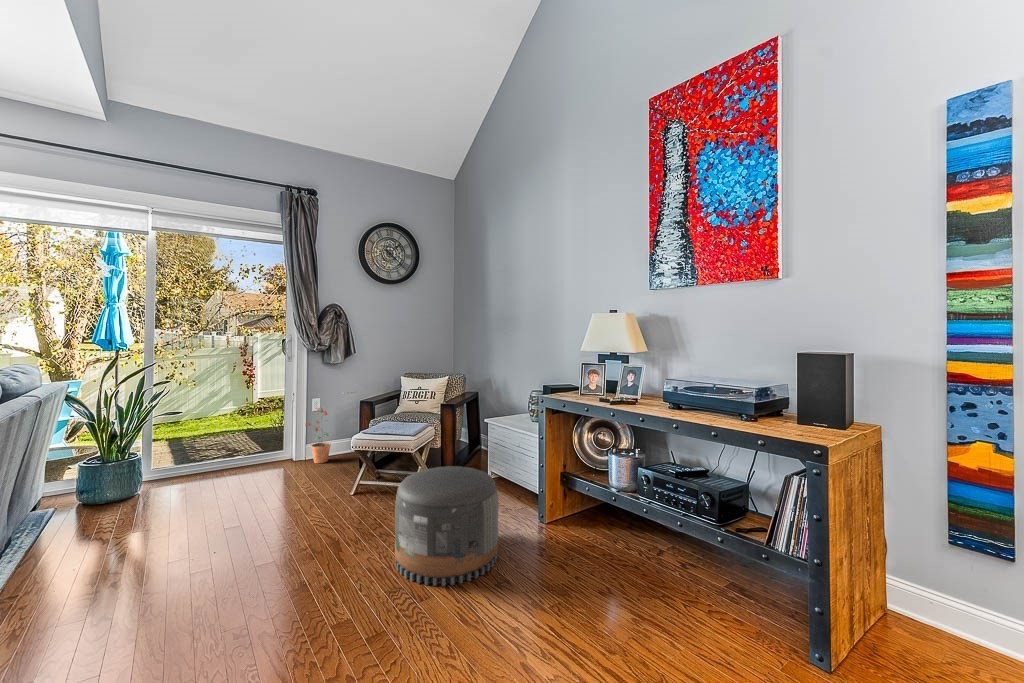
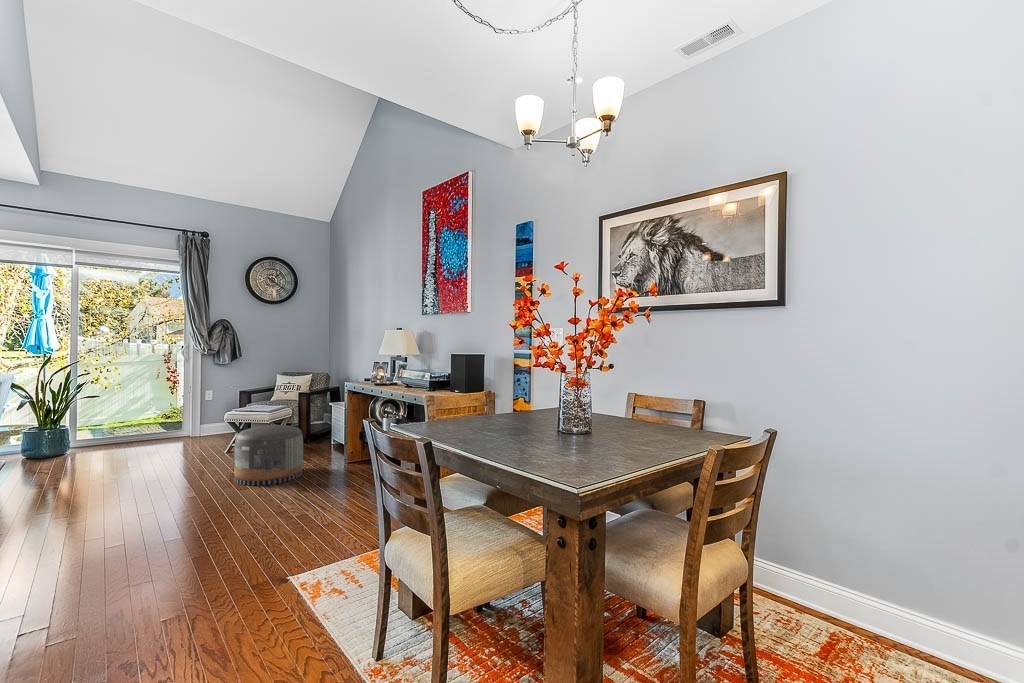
potted plant: present [306,408,331,463] -> none [196,398,217,439]

